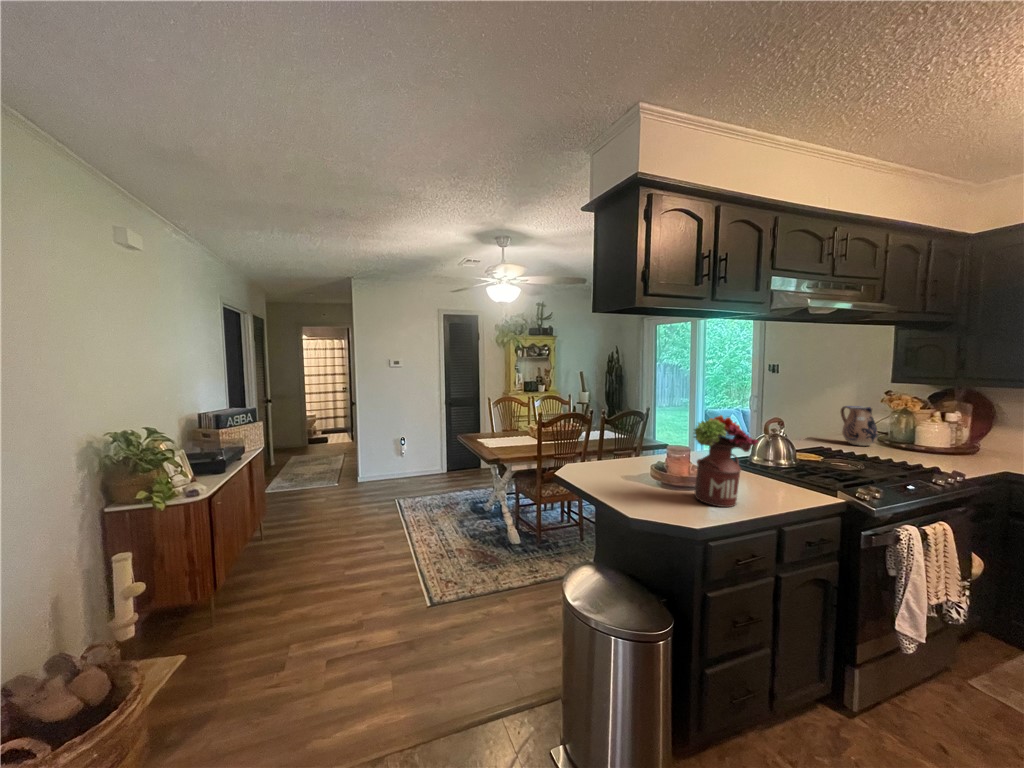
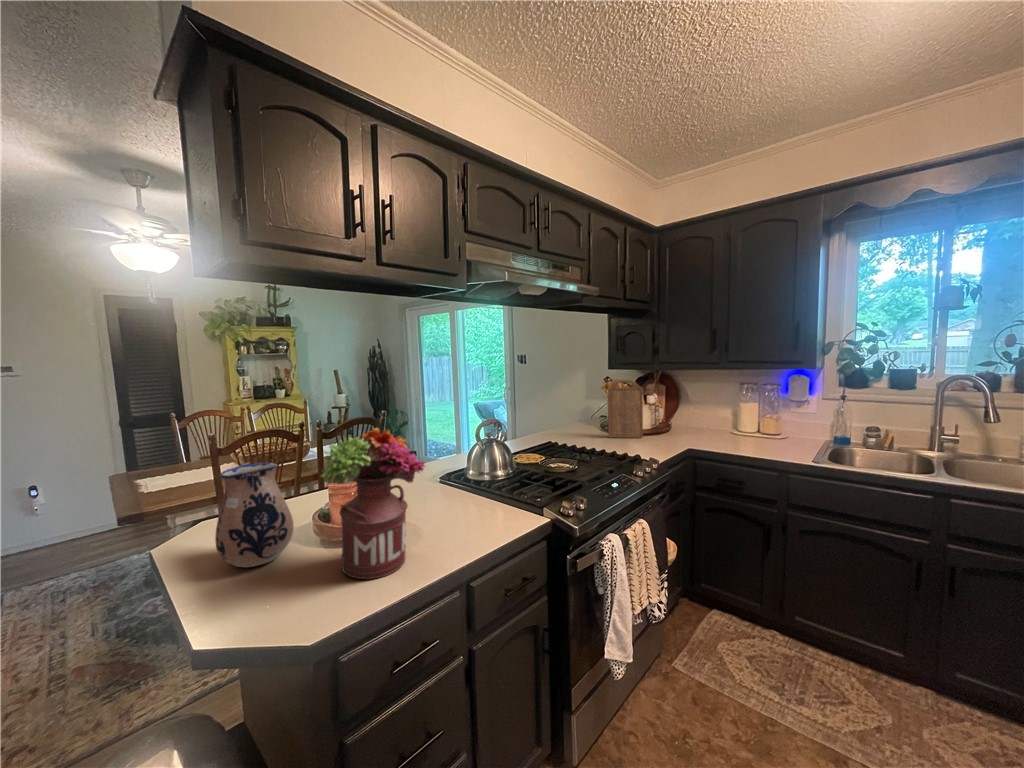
cutting board: none [891,395,943,456] -> present [608,380,643,438]
ceramic pitcher: present [841,406,878,446] -> present [215,463,294,567]

